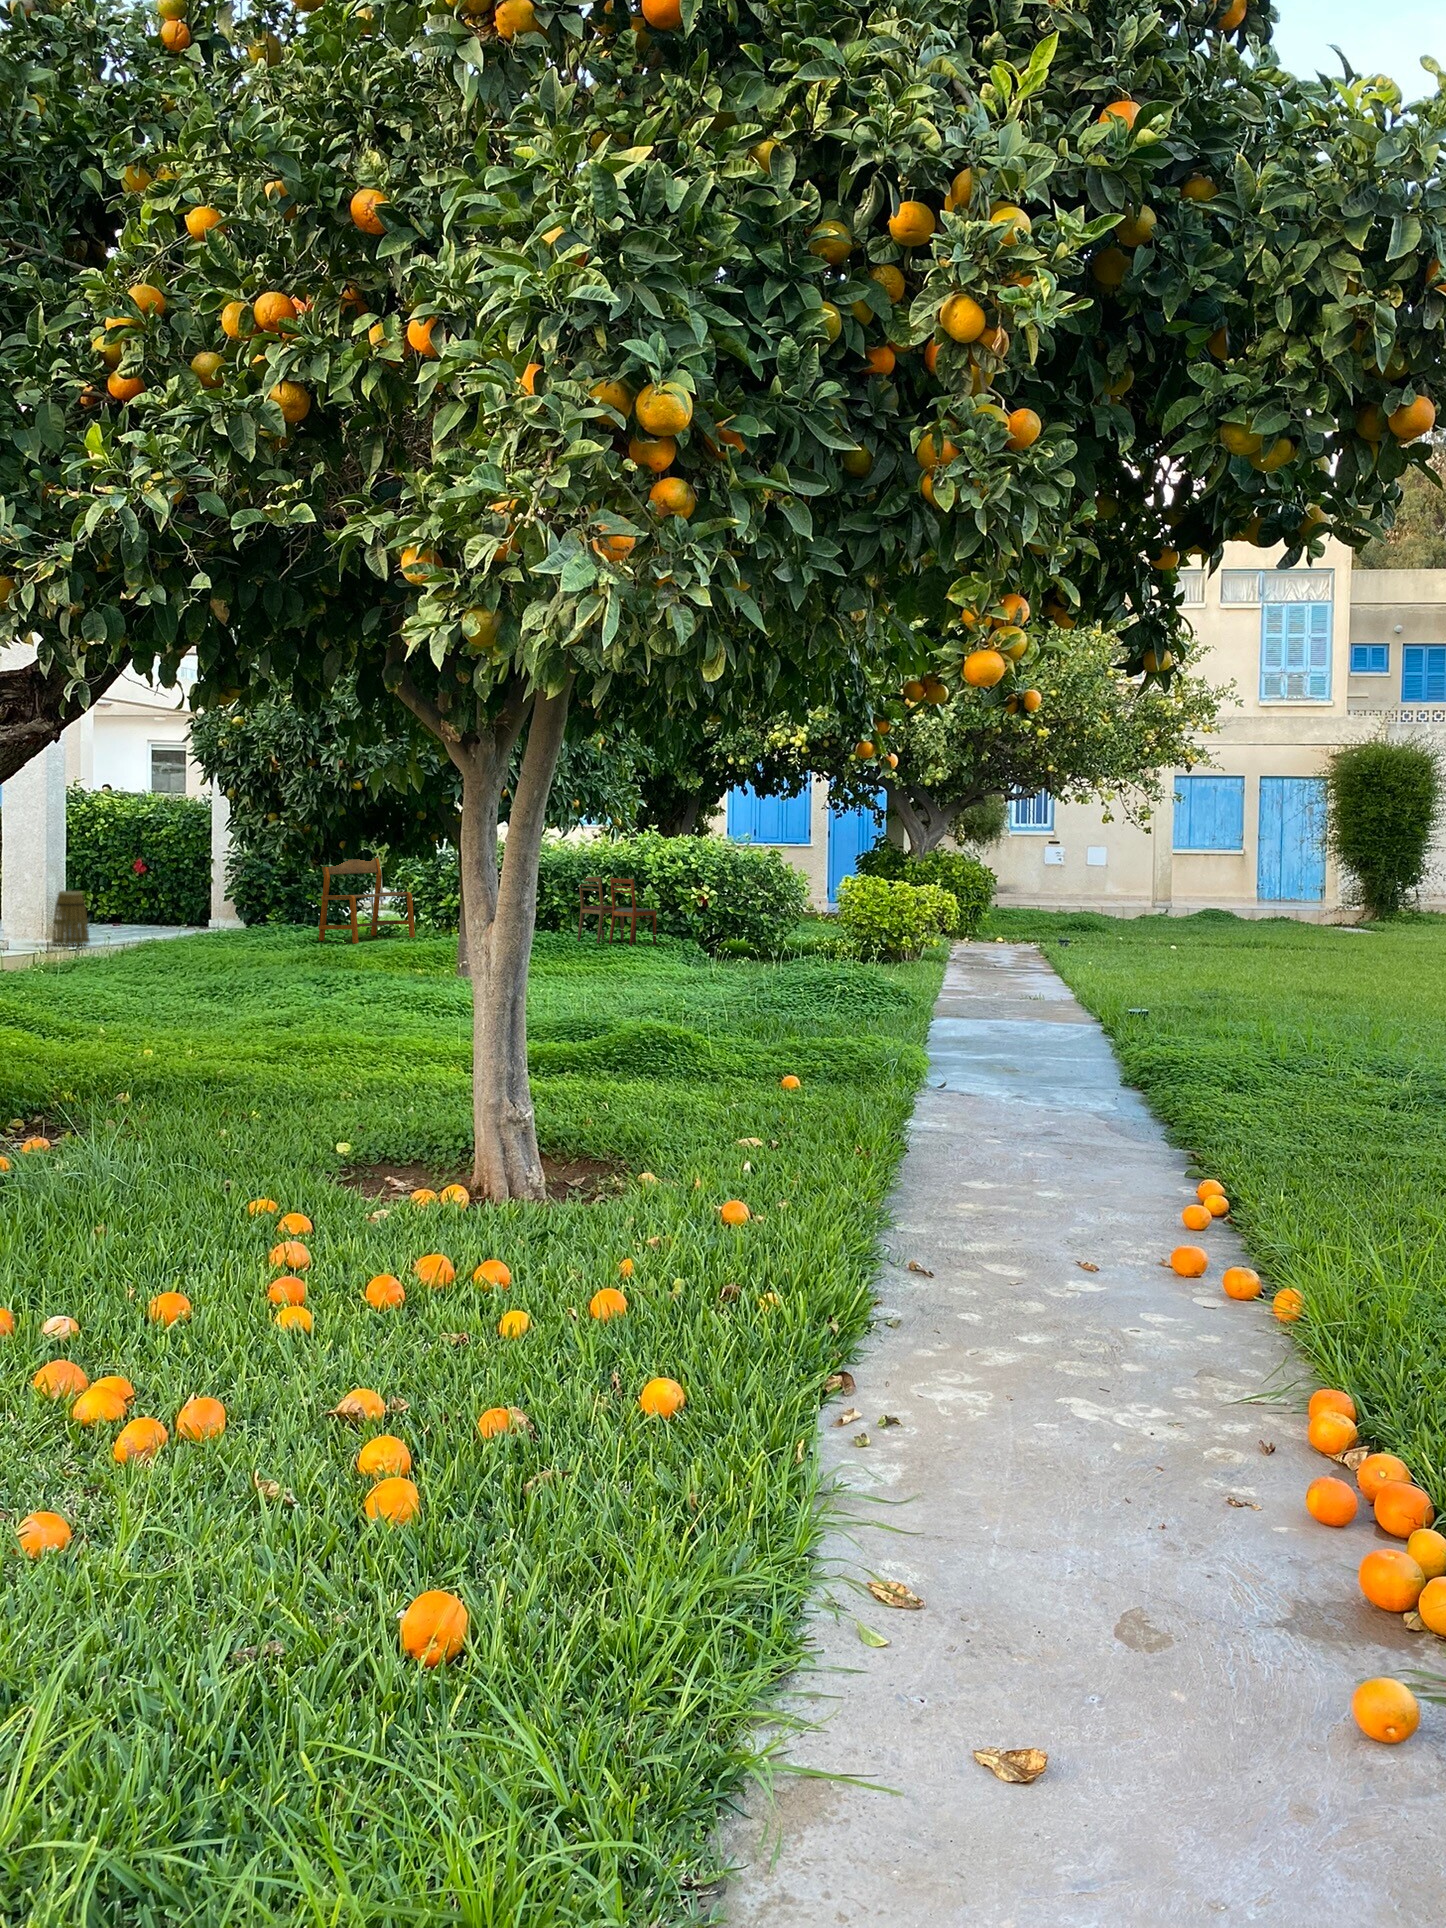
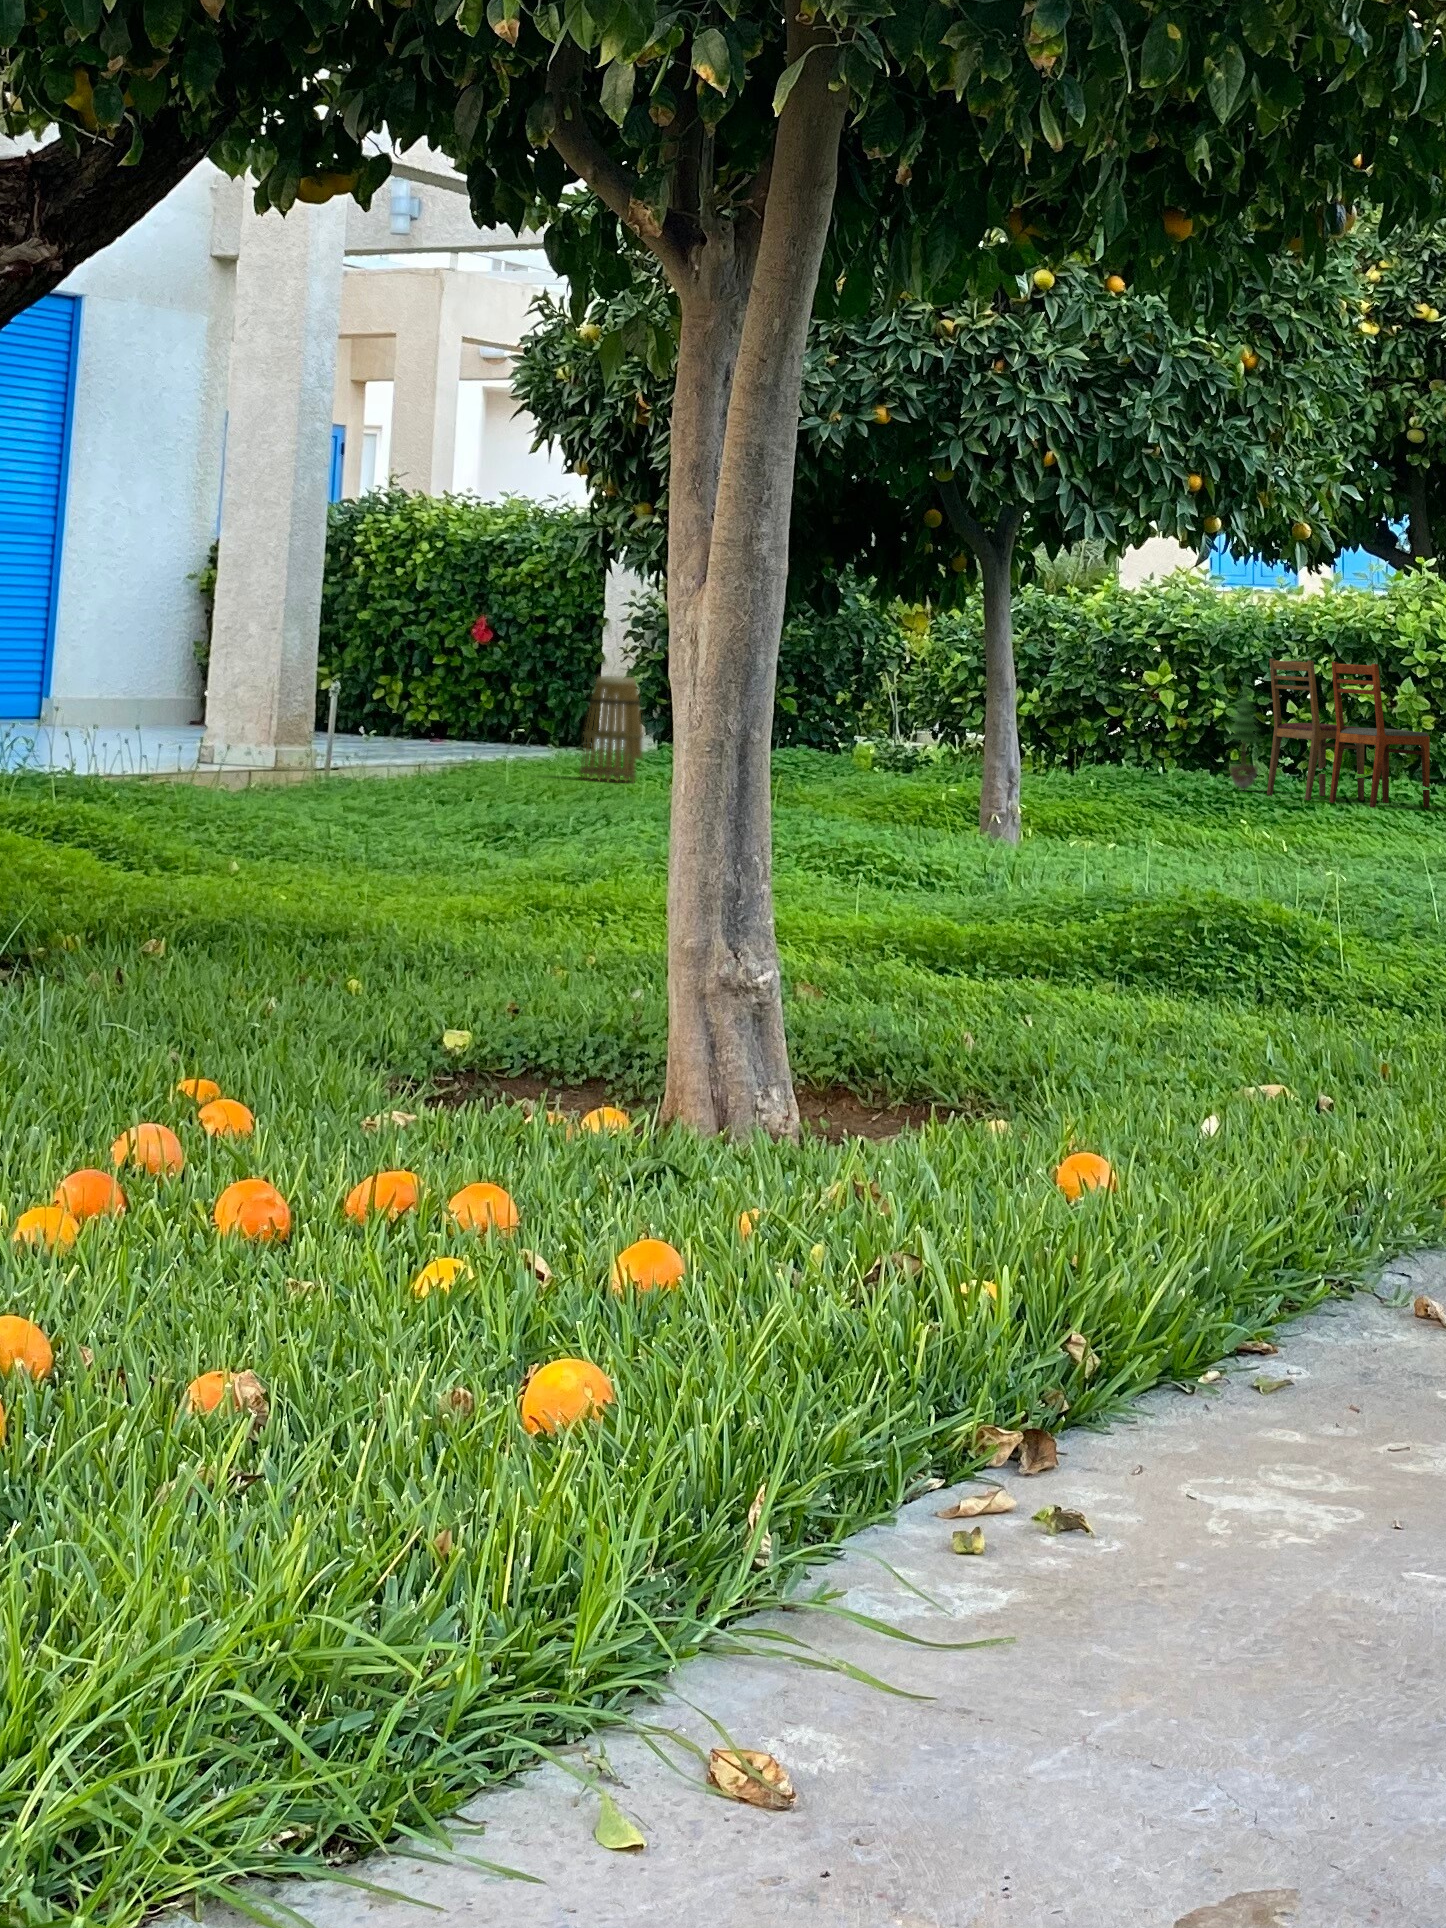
bench: present [318,858,415,944] -> none [768,612,950,778]
potted tree: none [555,888,573,938] -> present [1229,689,1260,790]
basket: present [52,891,90,946] -> present [580,676,643,781]

